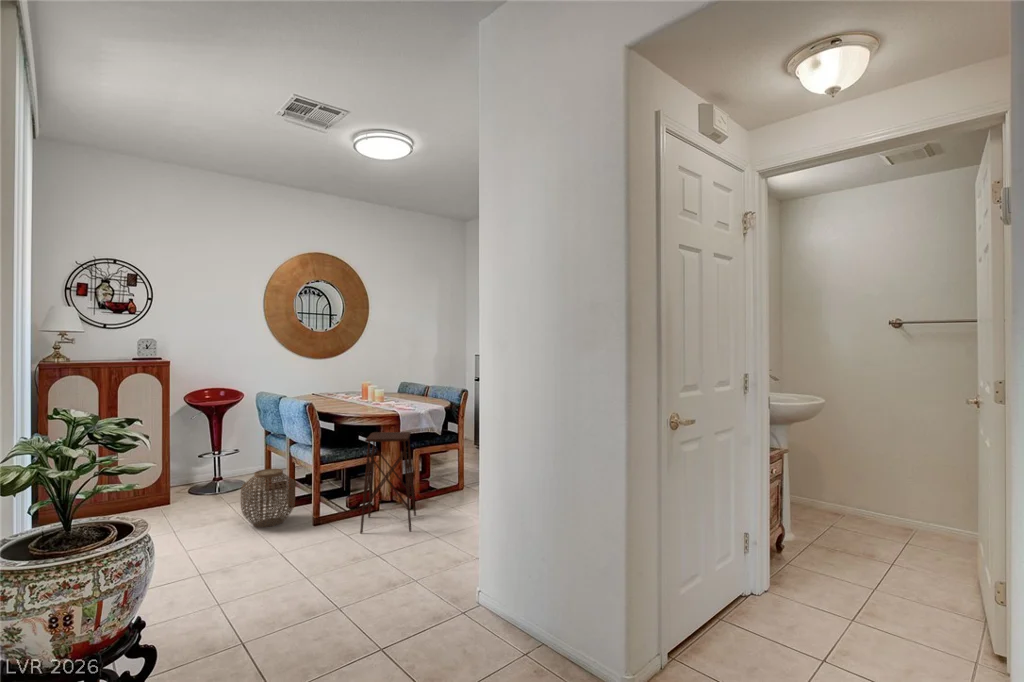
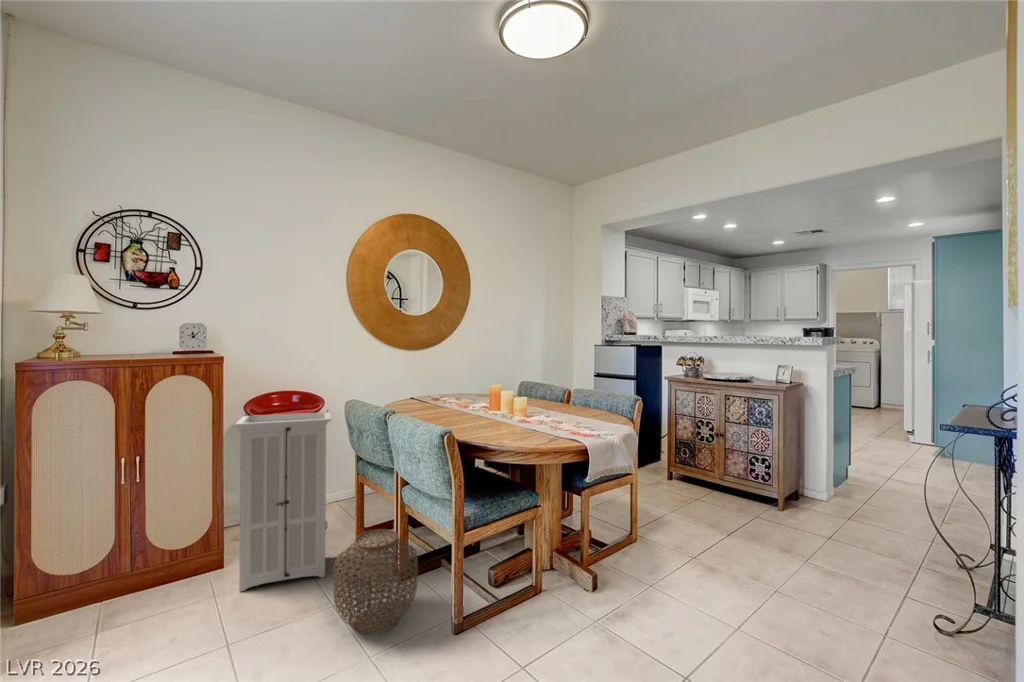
storage cabinet: none [178,397,245,514] -> present [234,410,331,592]
side table: present [360,432,416,533] -> none [530,473,626,659]

